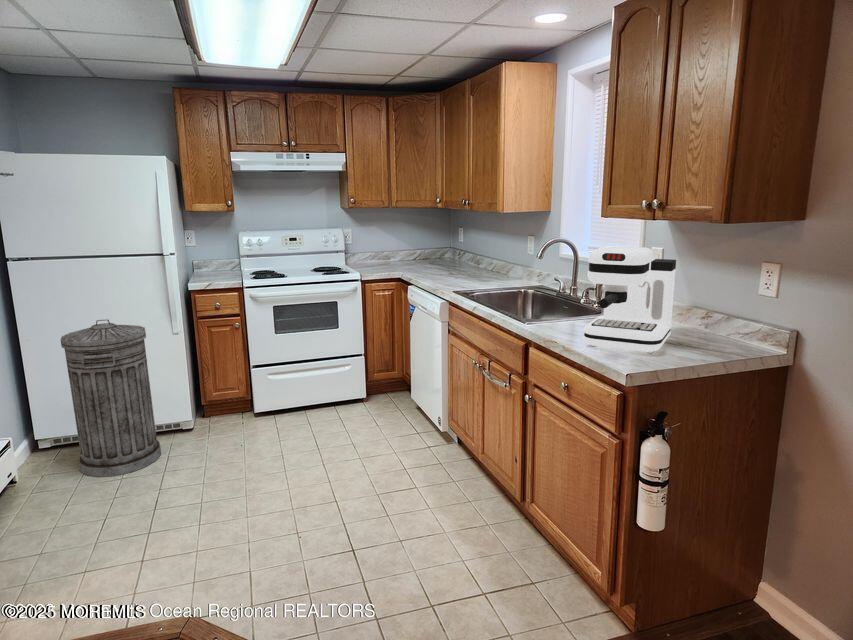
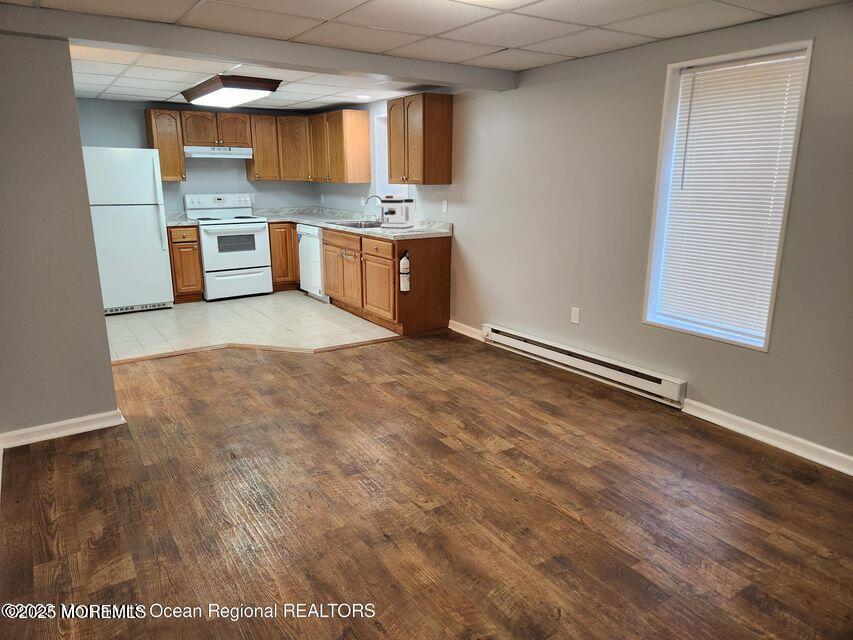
trash can: present [61,319,161,477] -> none [112,239,165,323]

